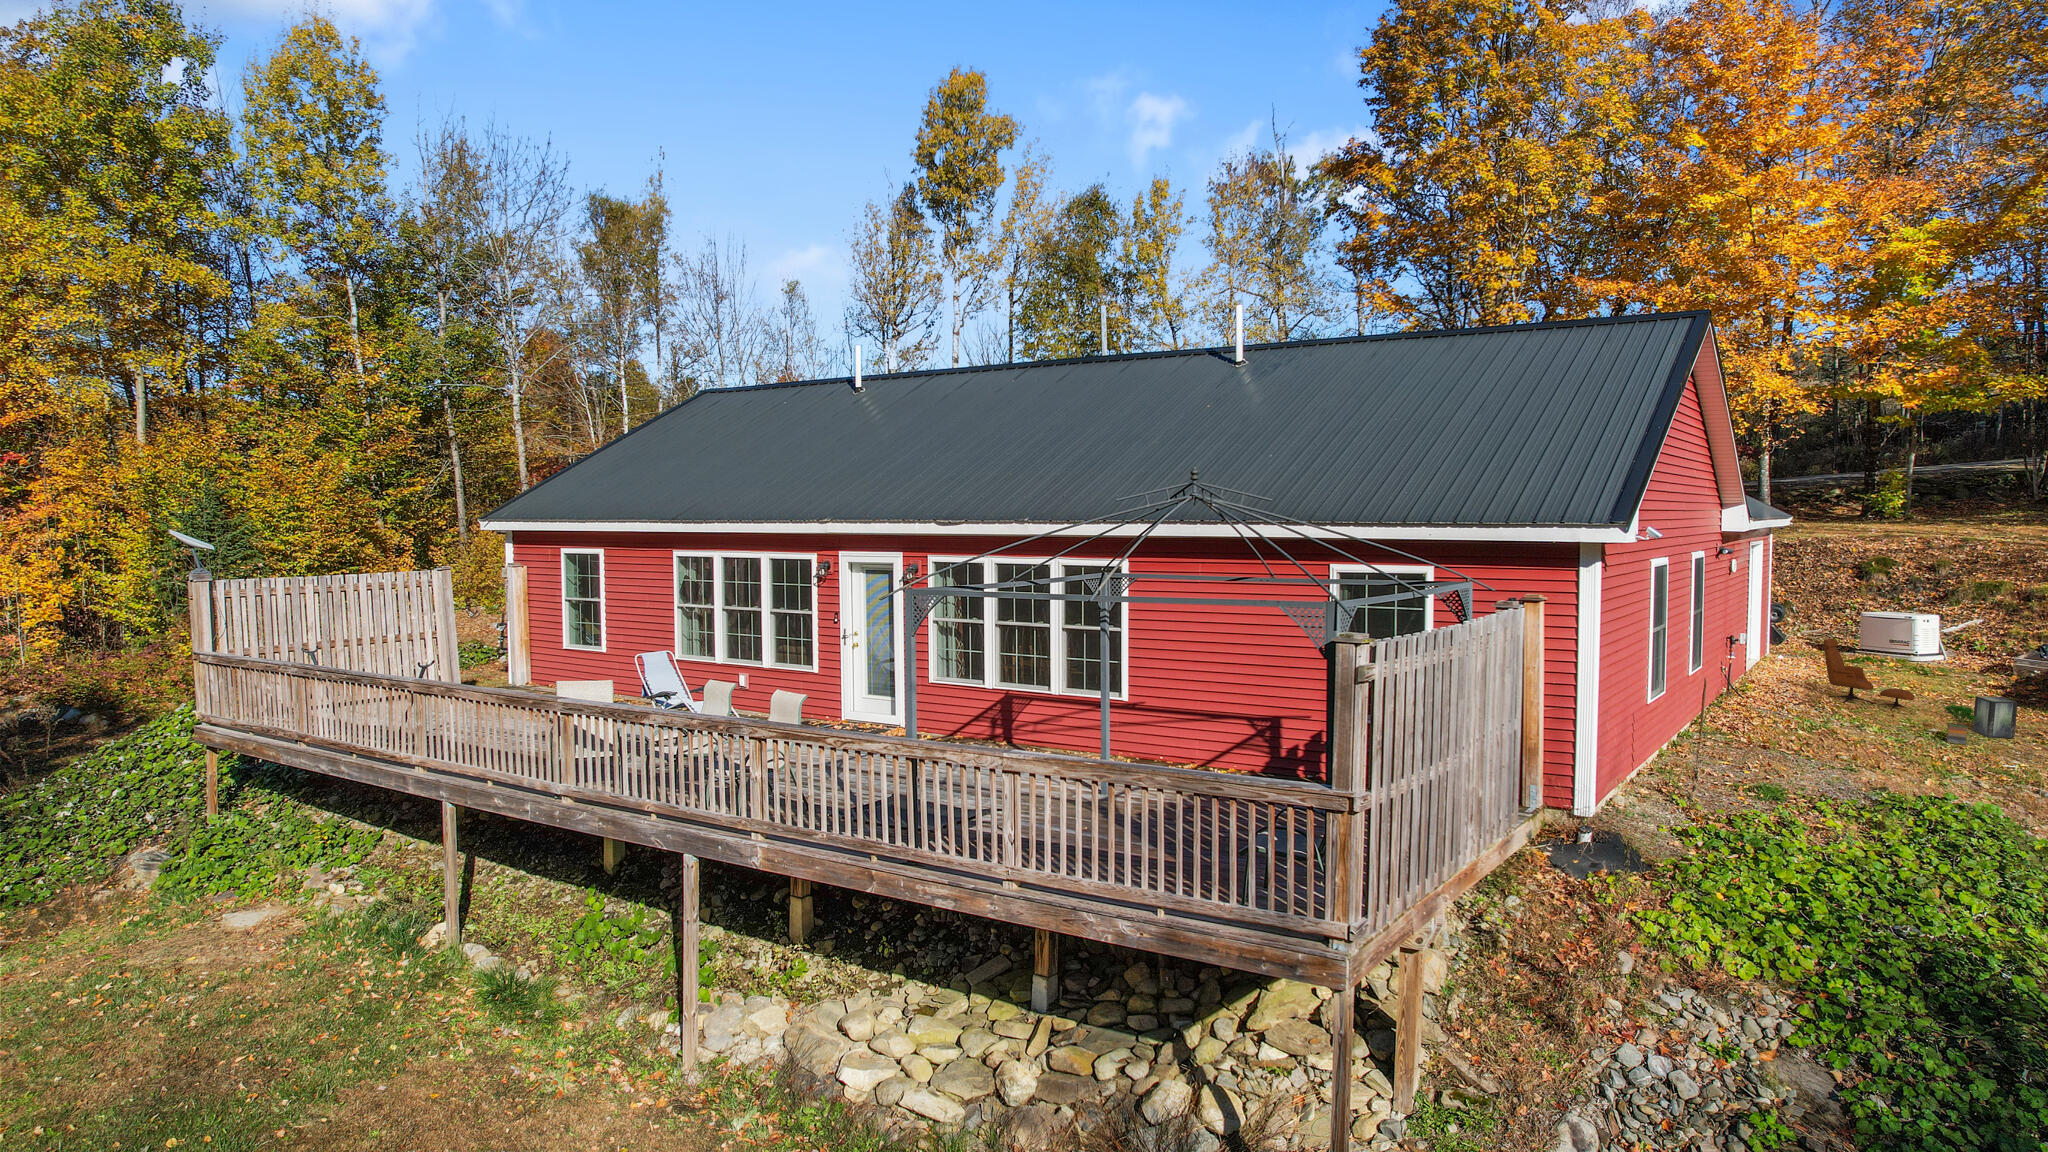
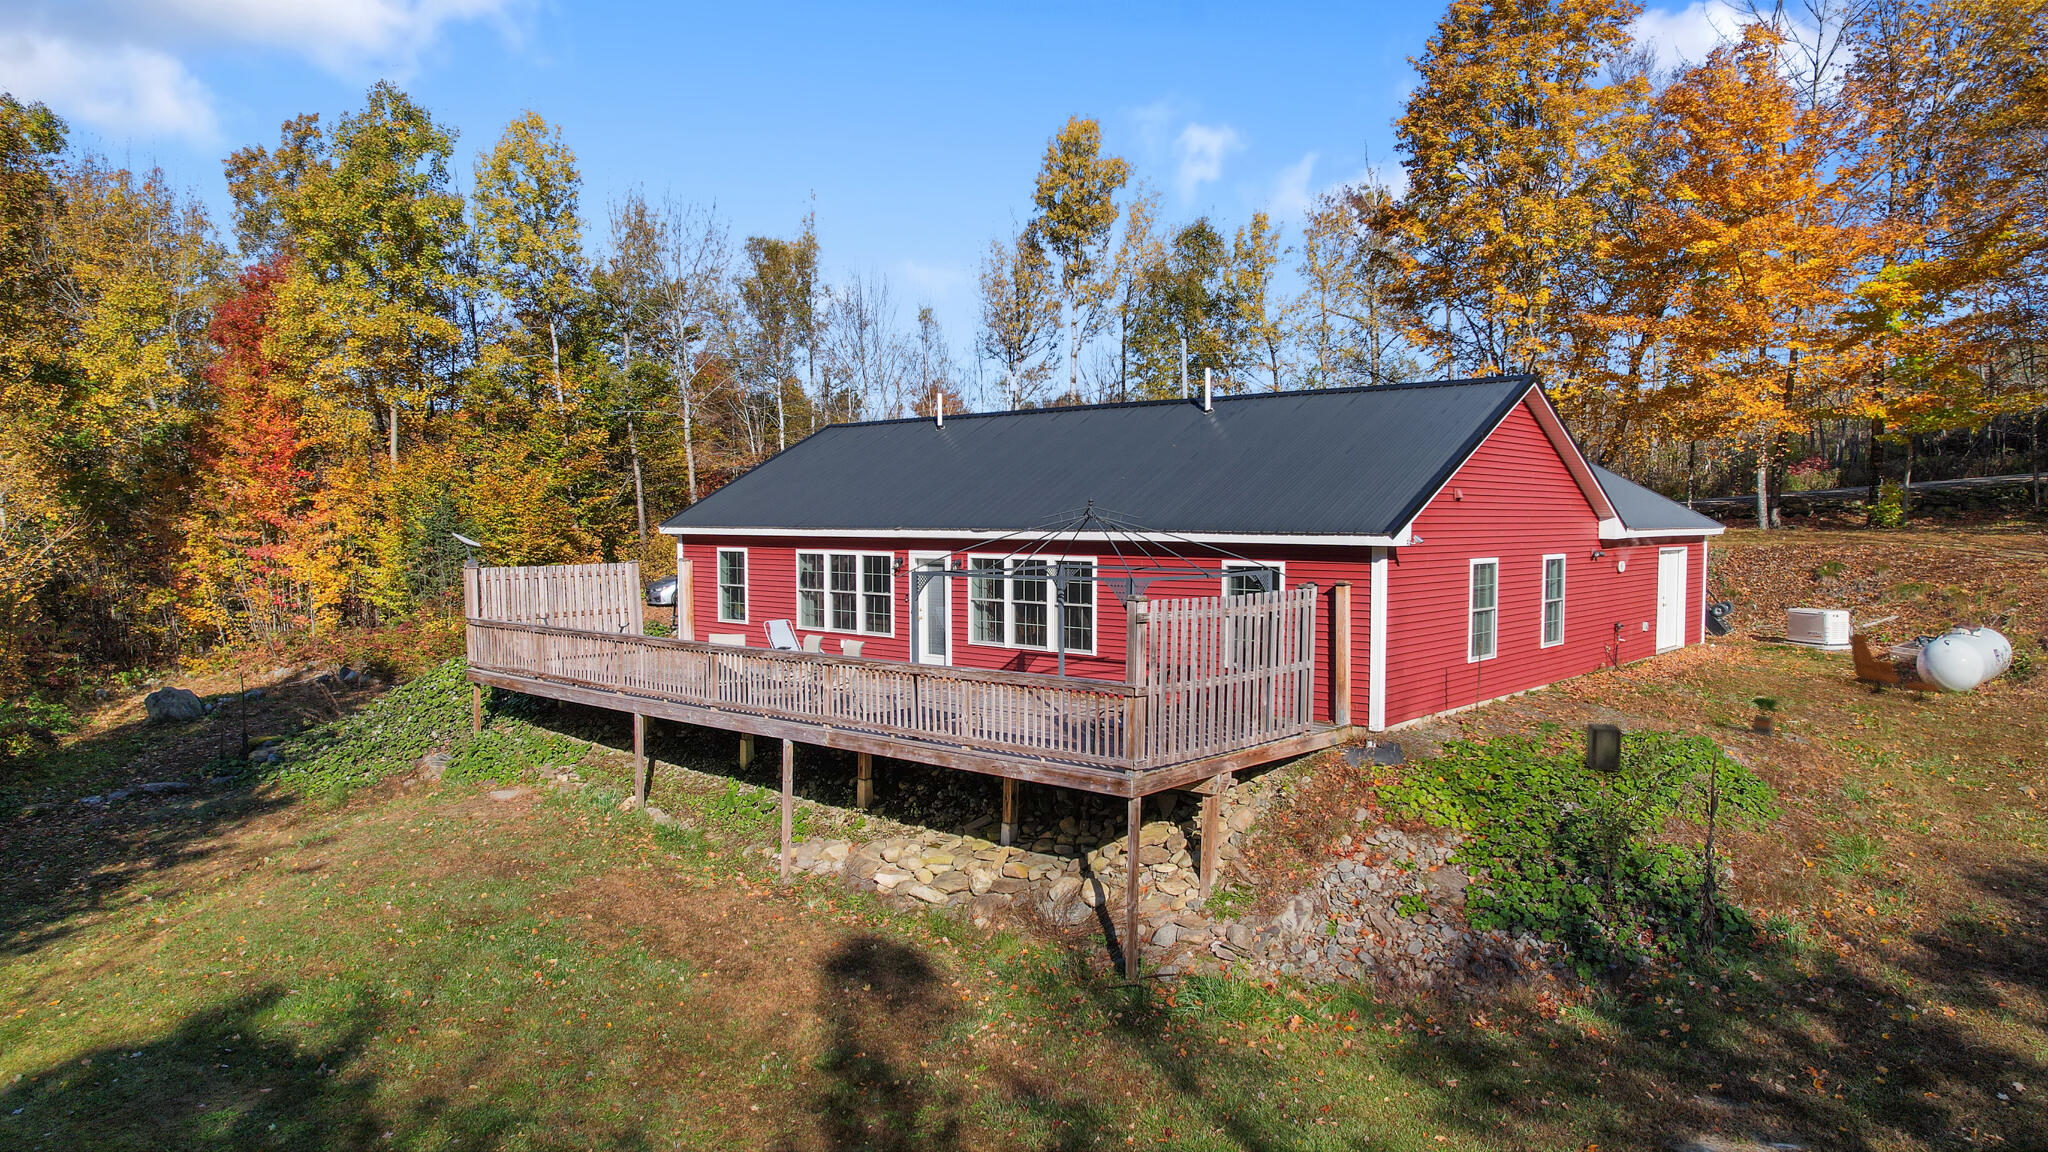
storage box: present [1972,696,2018,738] -> present [1586,723,1622,771]
potted tree: present [1944,705,1976,744] -> present [1752,698,1779,736]

